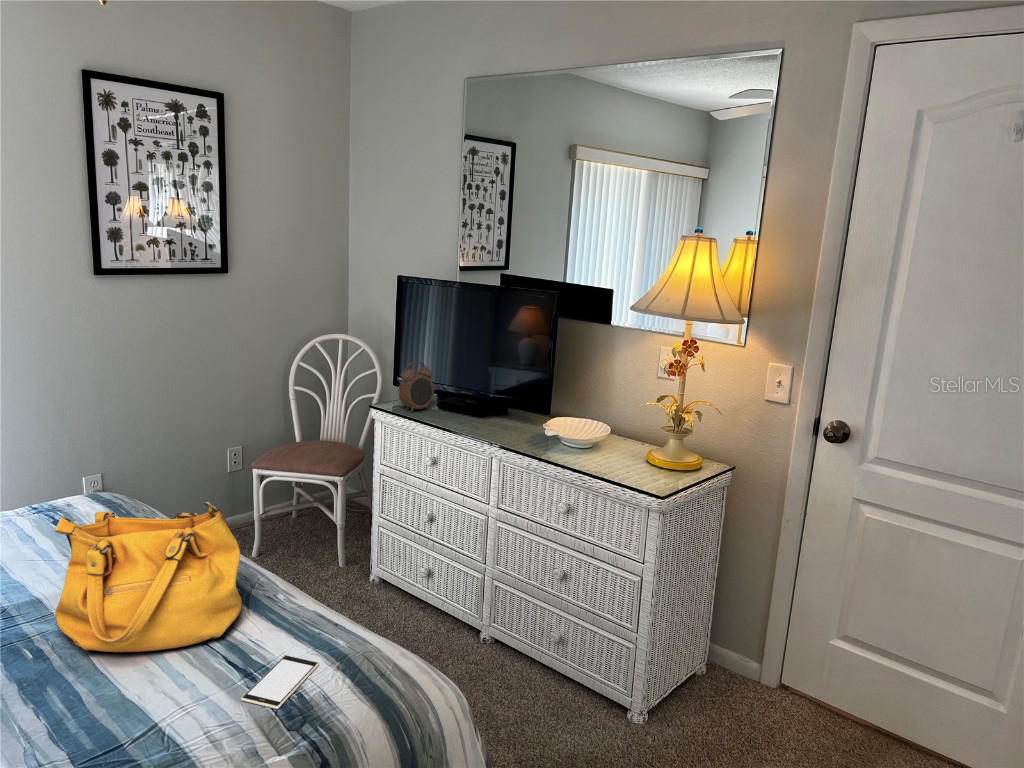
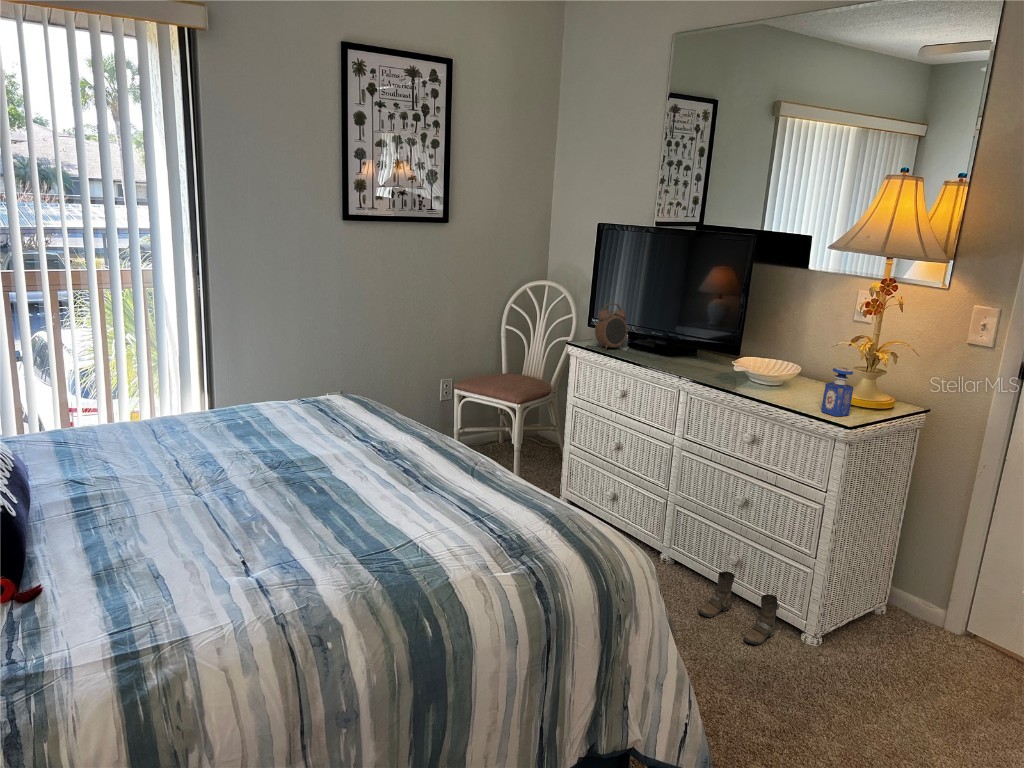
perfume bottle: none [633,433,663,484] -> present [821,367,853,416]
handbag: present [55,501,242,652] -> none [332,381,472,495]
boots: none [522,652,604,733] -> present [698,572,779,645]
smartphone: present [241,655,319,709] -> none [475,510,535,543]

